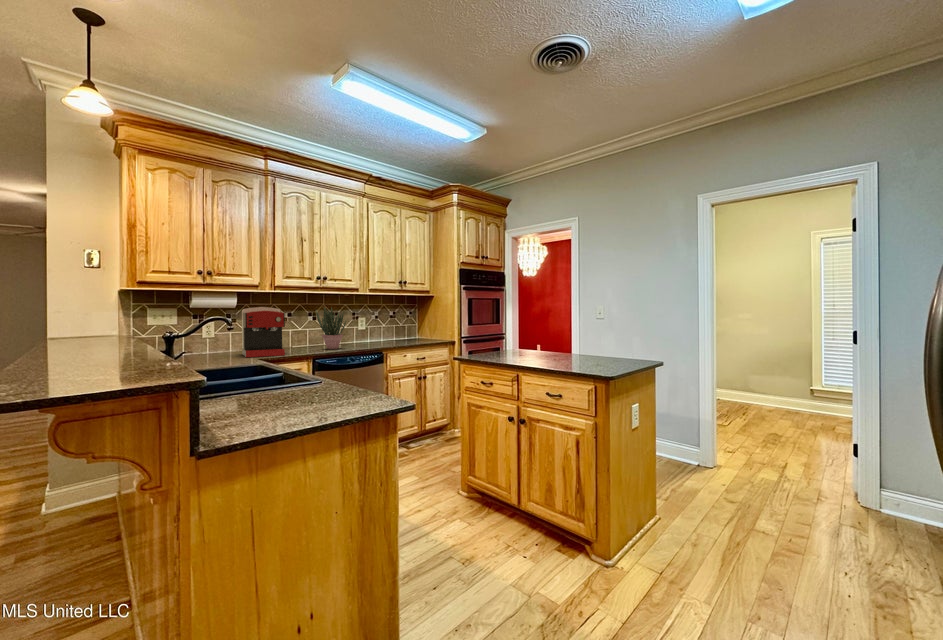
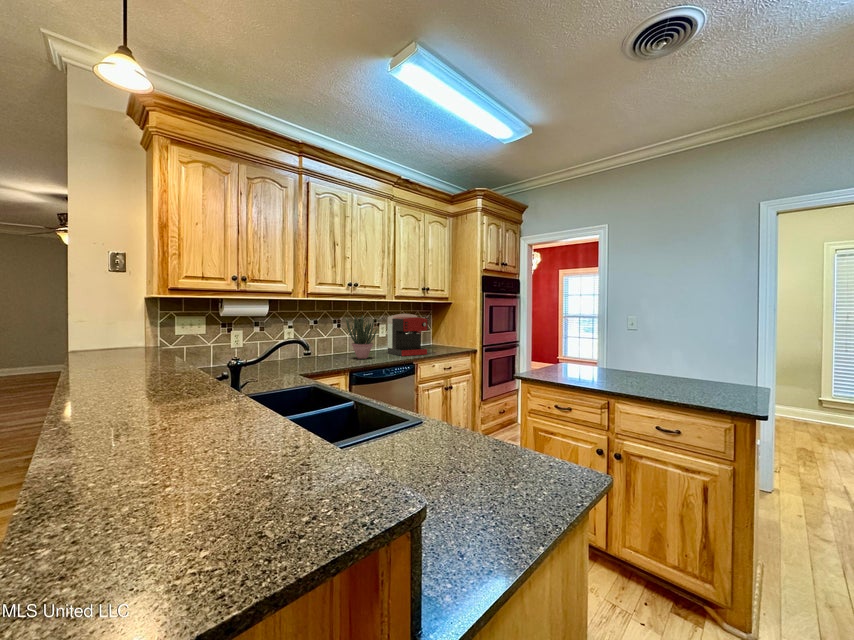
coffee maker: present [242,307,285,357] -> present [387,314,428,356]

